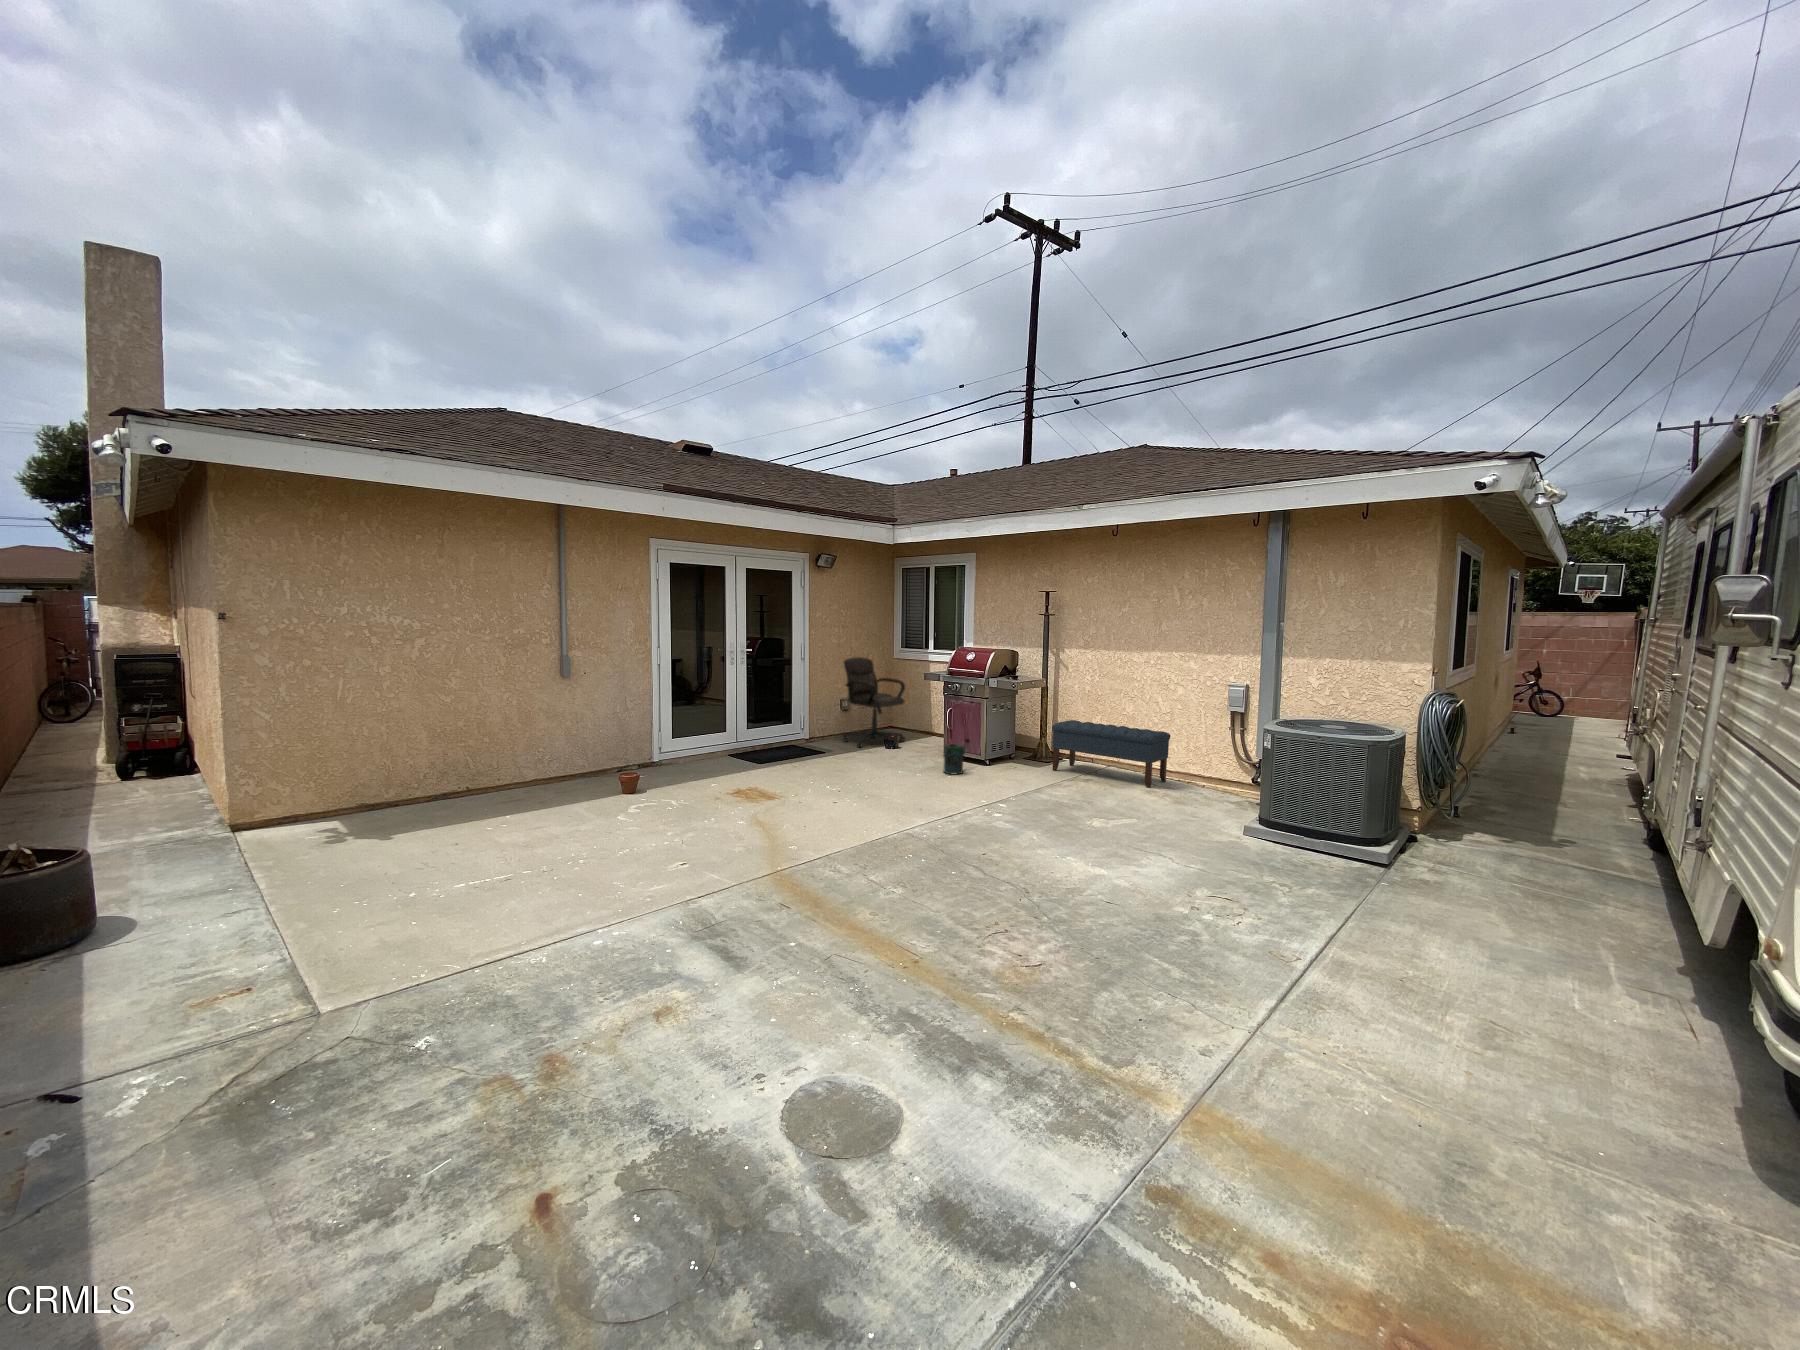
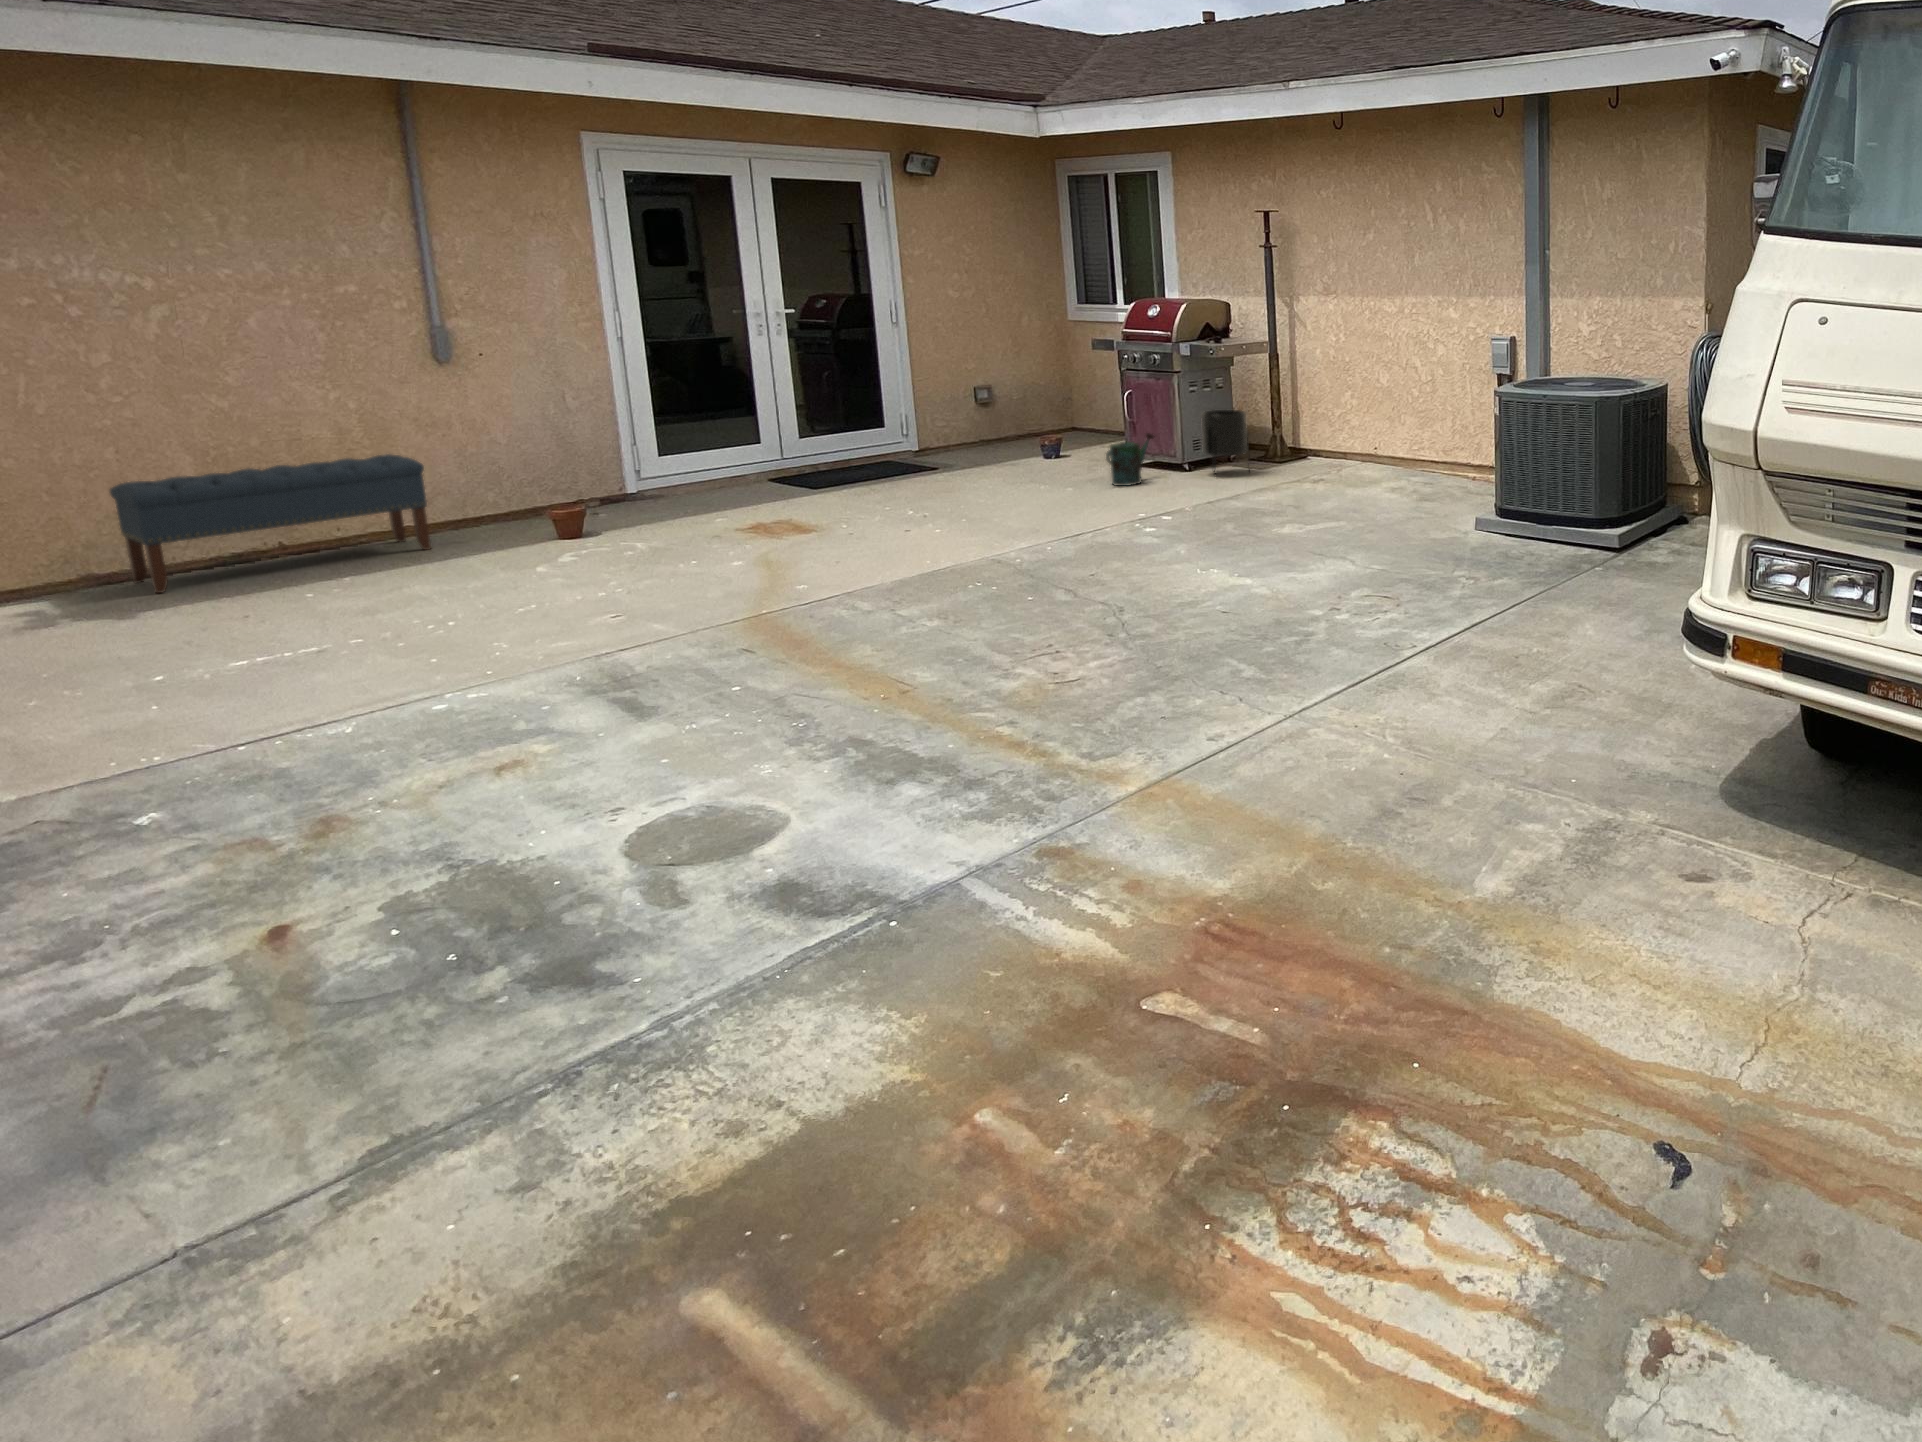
chair: present [843,657,905,748] -> none [971,320,1084,459]
bench: present [1052,720,1170,788] -> present [110,454,431,593]
planter: none [1001,725,1033,772] -> present [1201,410,1248,471]

